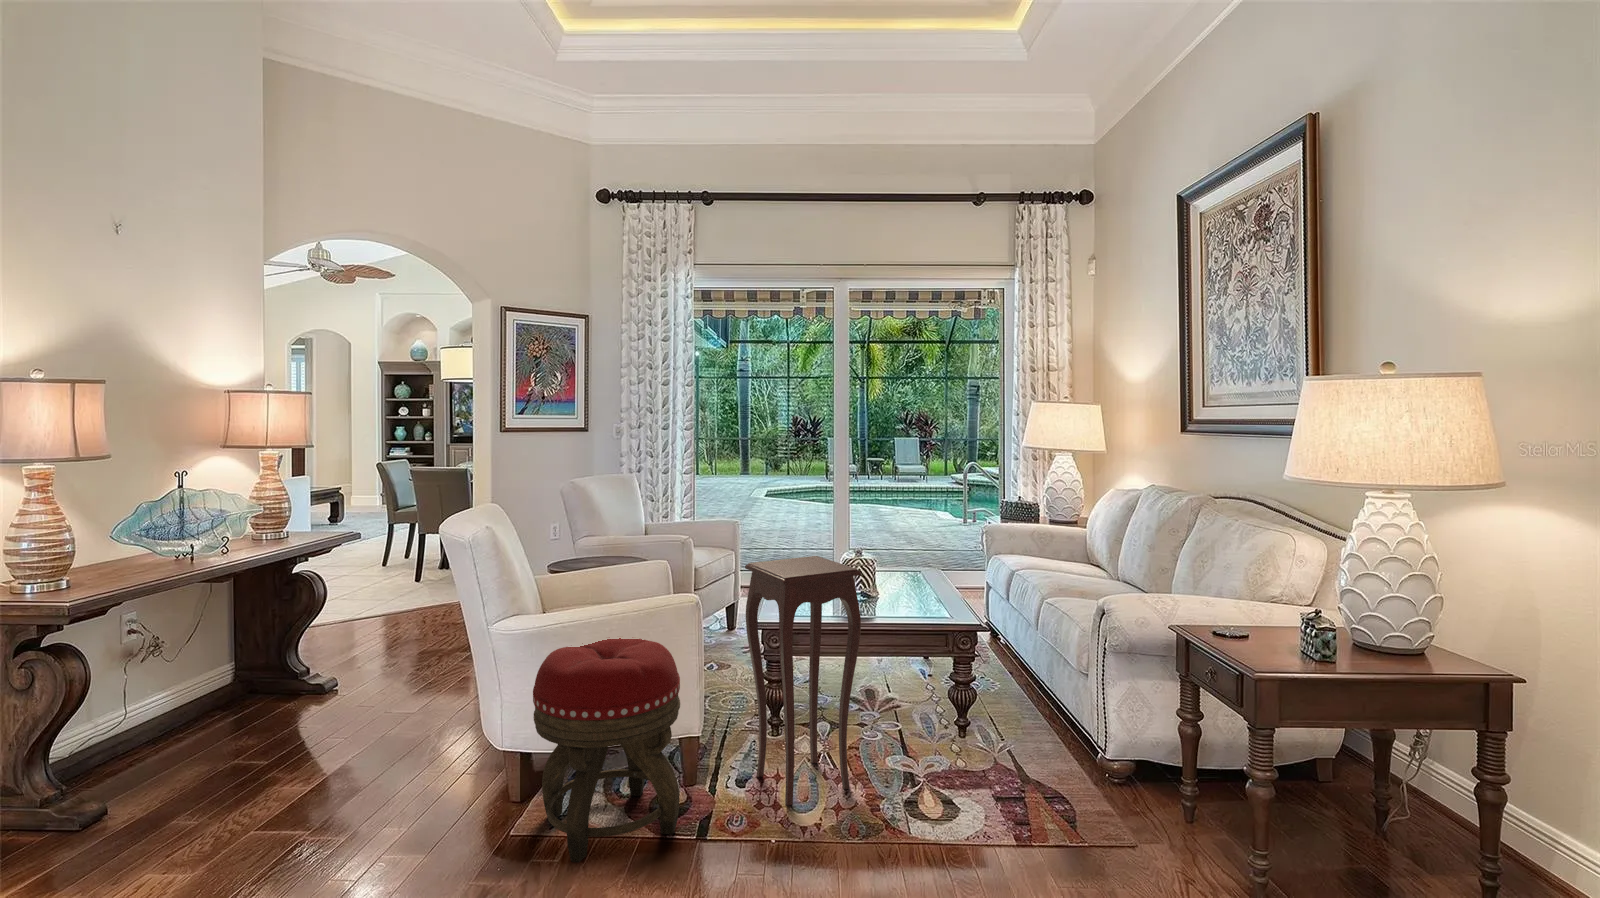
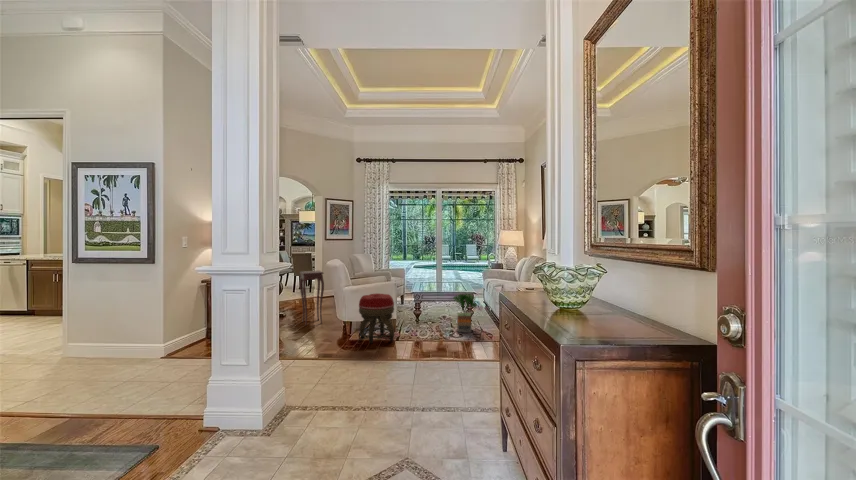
side table: present [745,556,861,806] -> present [300,271,324,325]
potted tree: none [908,630,1009,786] -> present [453,294,477,333]

